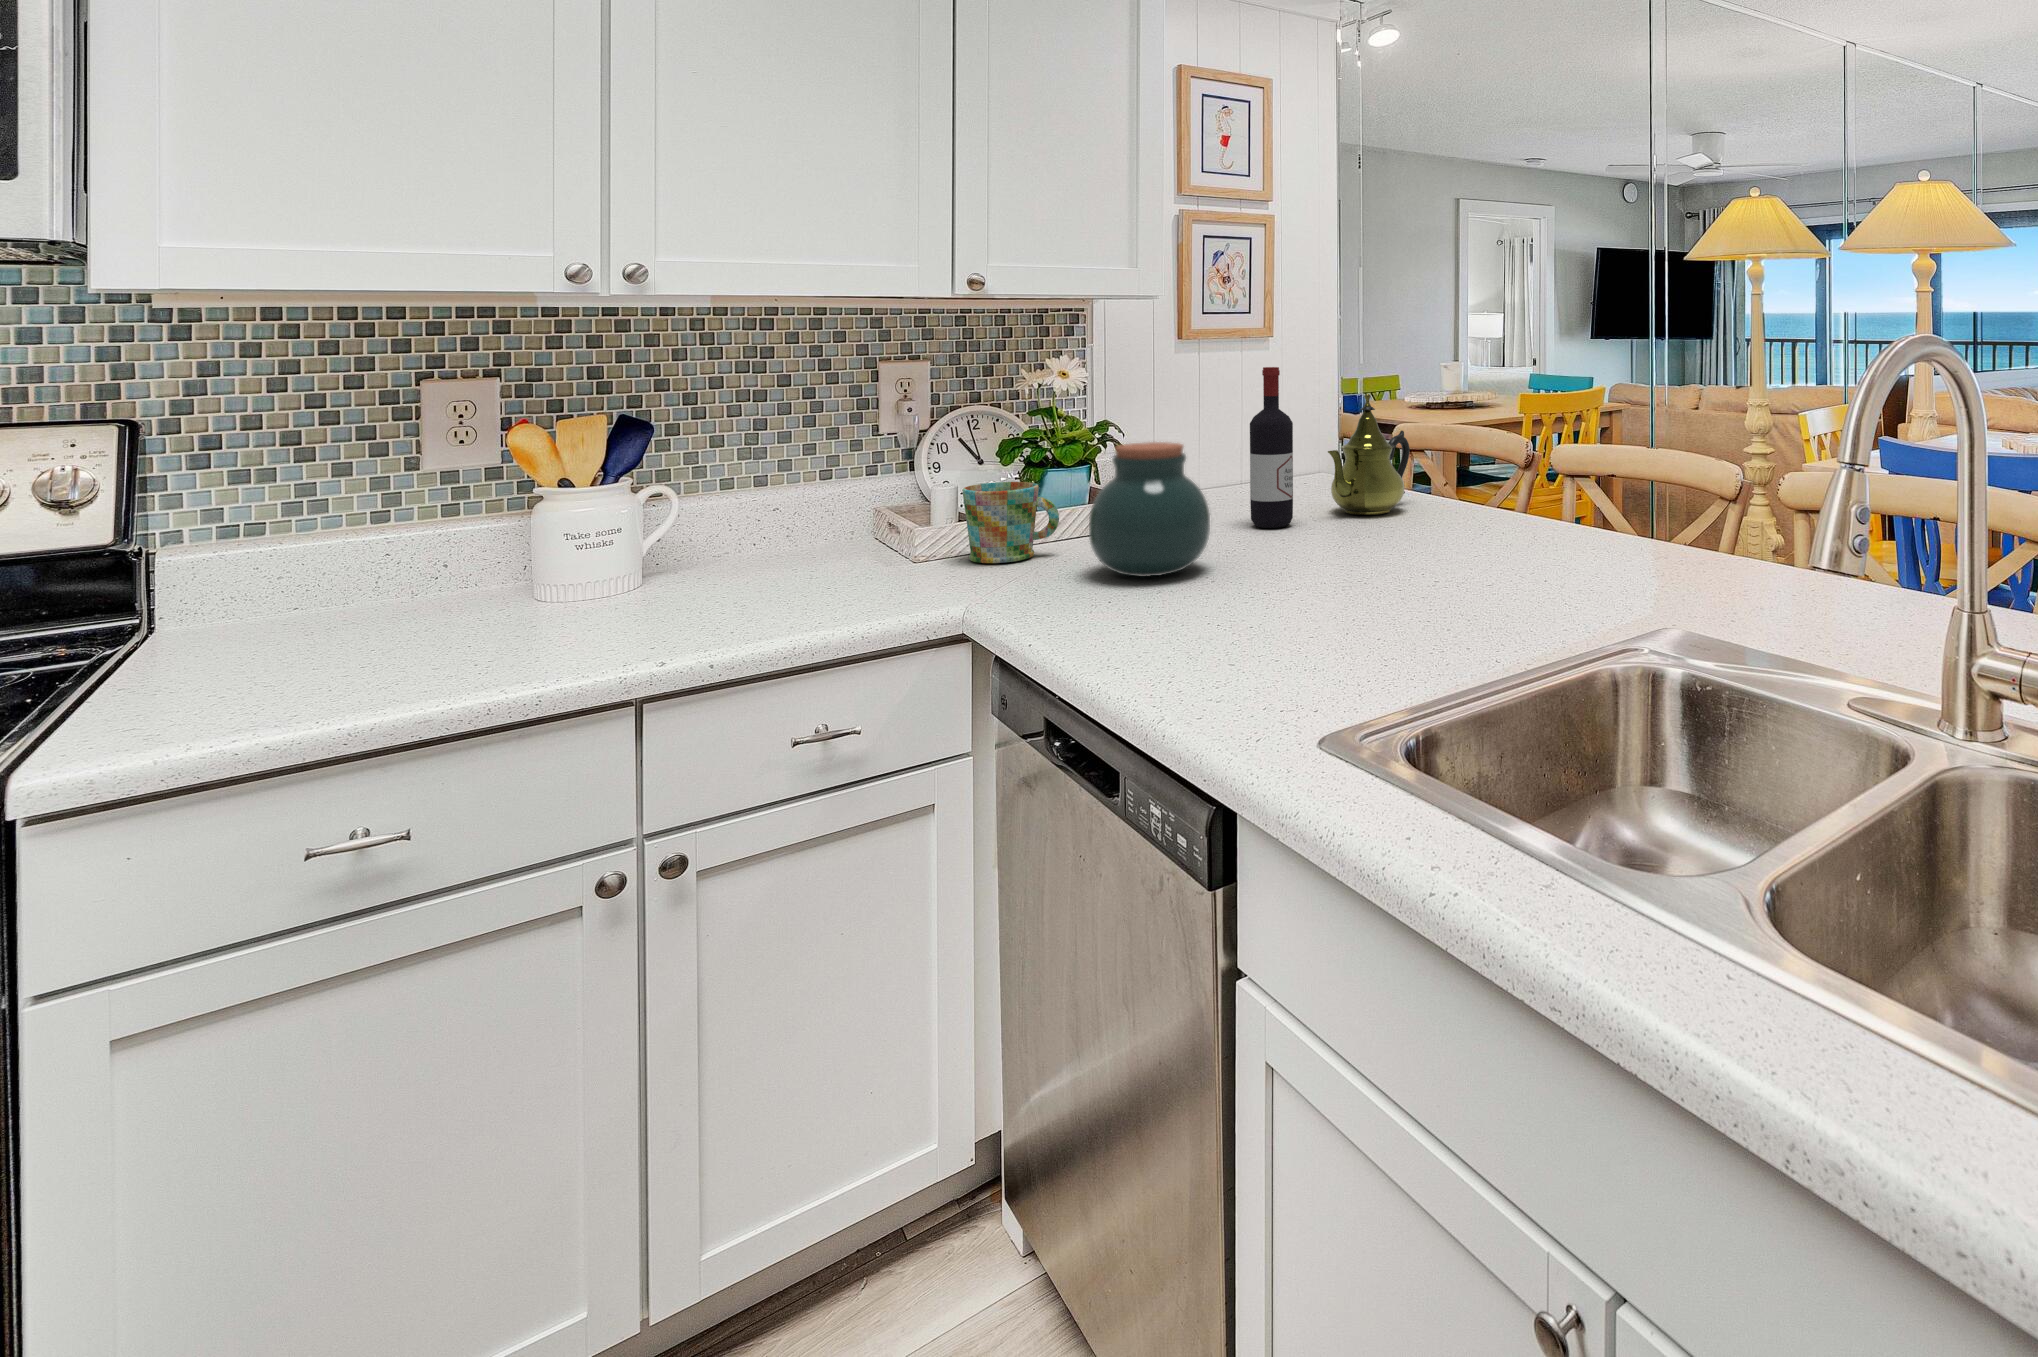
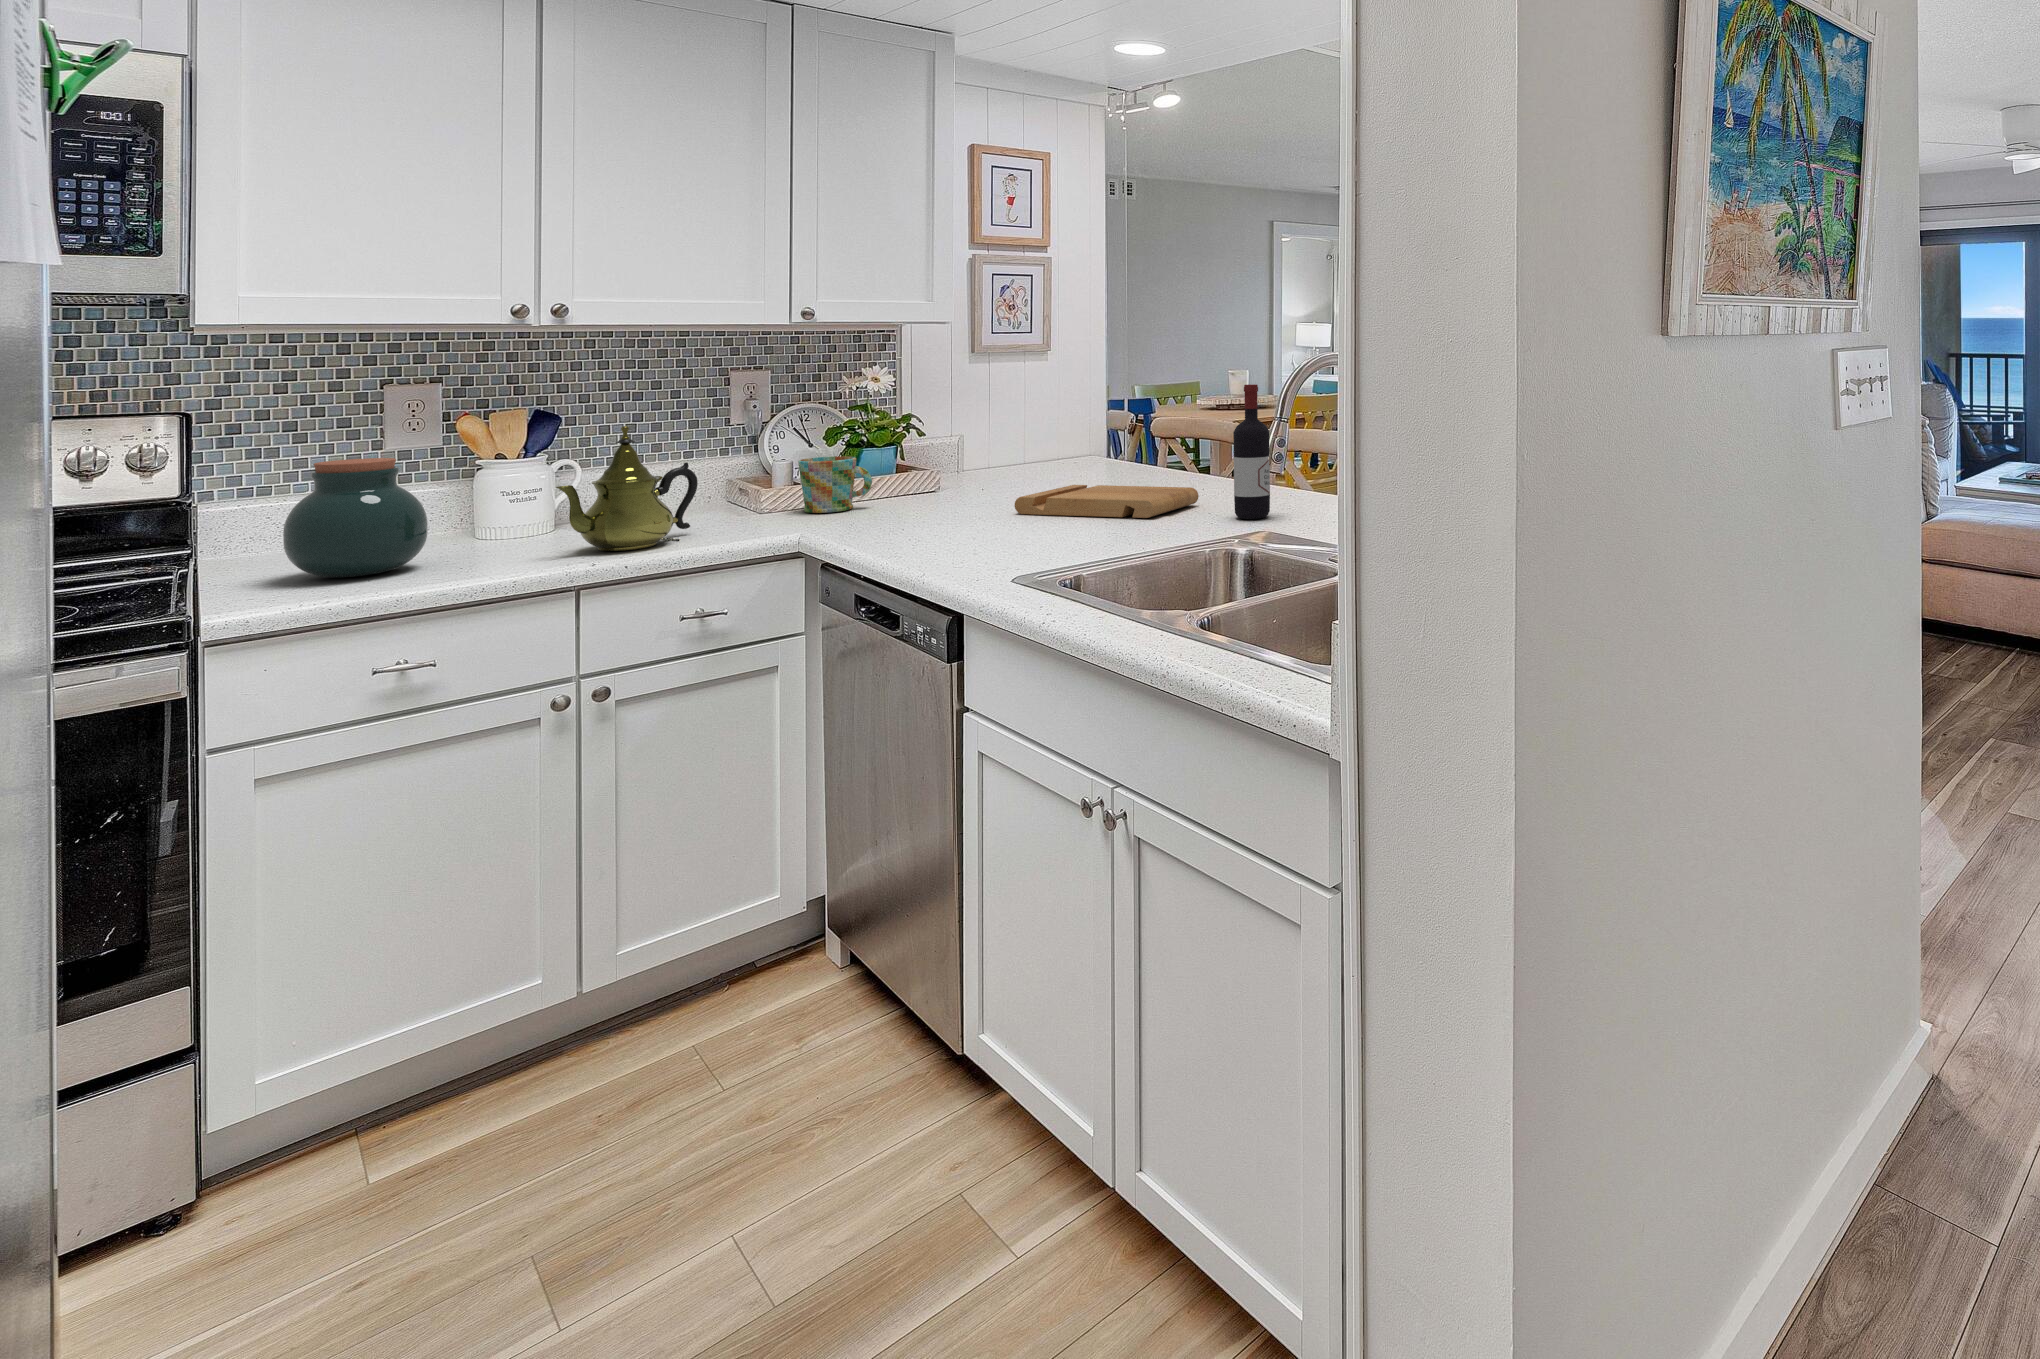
wine bottle: present [1250,367,1293,528] -> present [1233,384,1270,519]
teapot: present [1328,394,1410,515] -> present [556,426,698,551]
jar: present [1089,442,1210,577] -> present [283,458,428,578]
cutting board: none [1254,527,1507,589] -> present [1015,485,1199,518]

